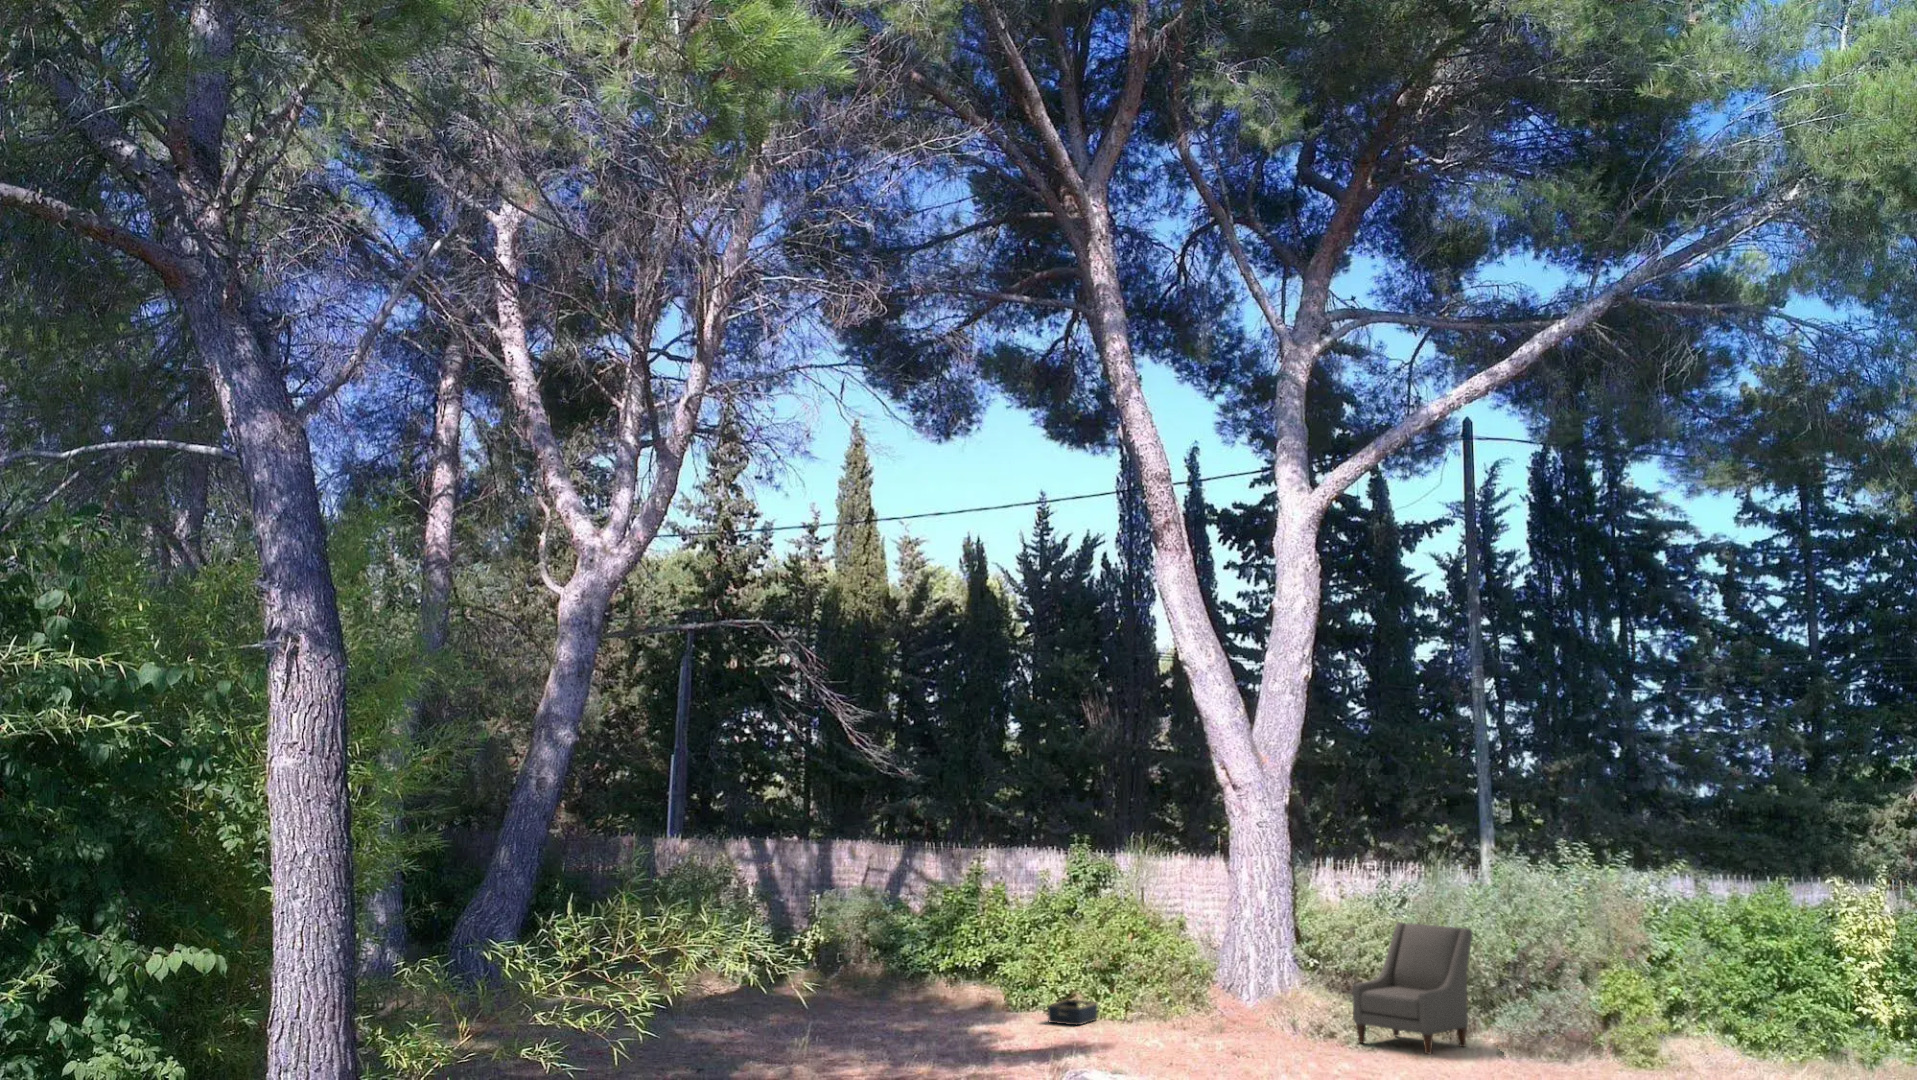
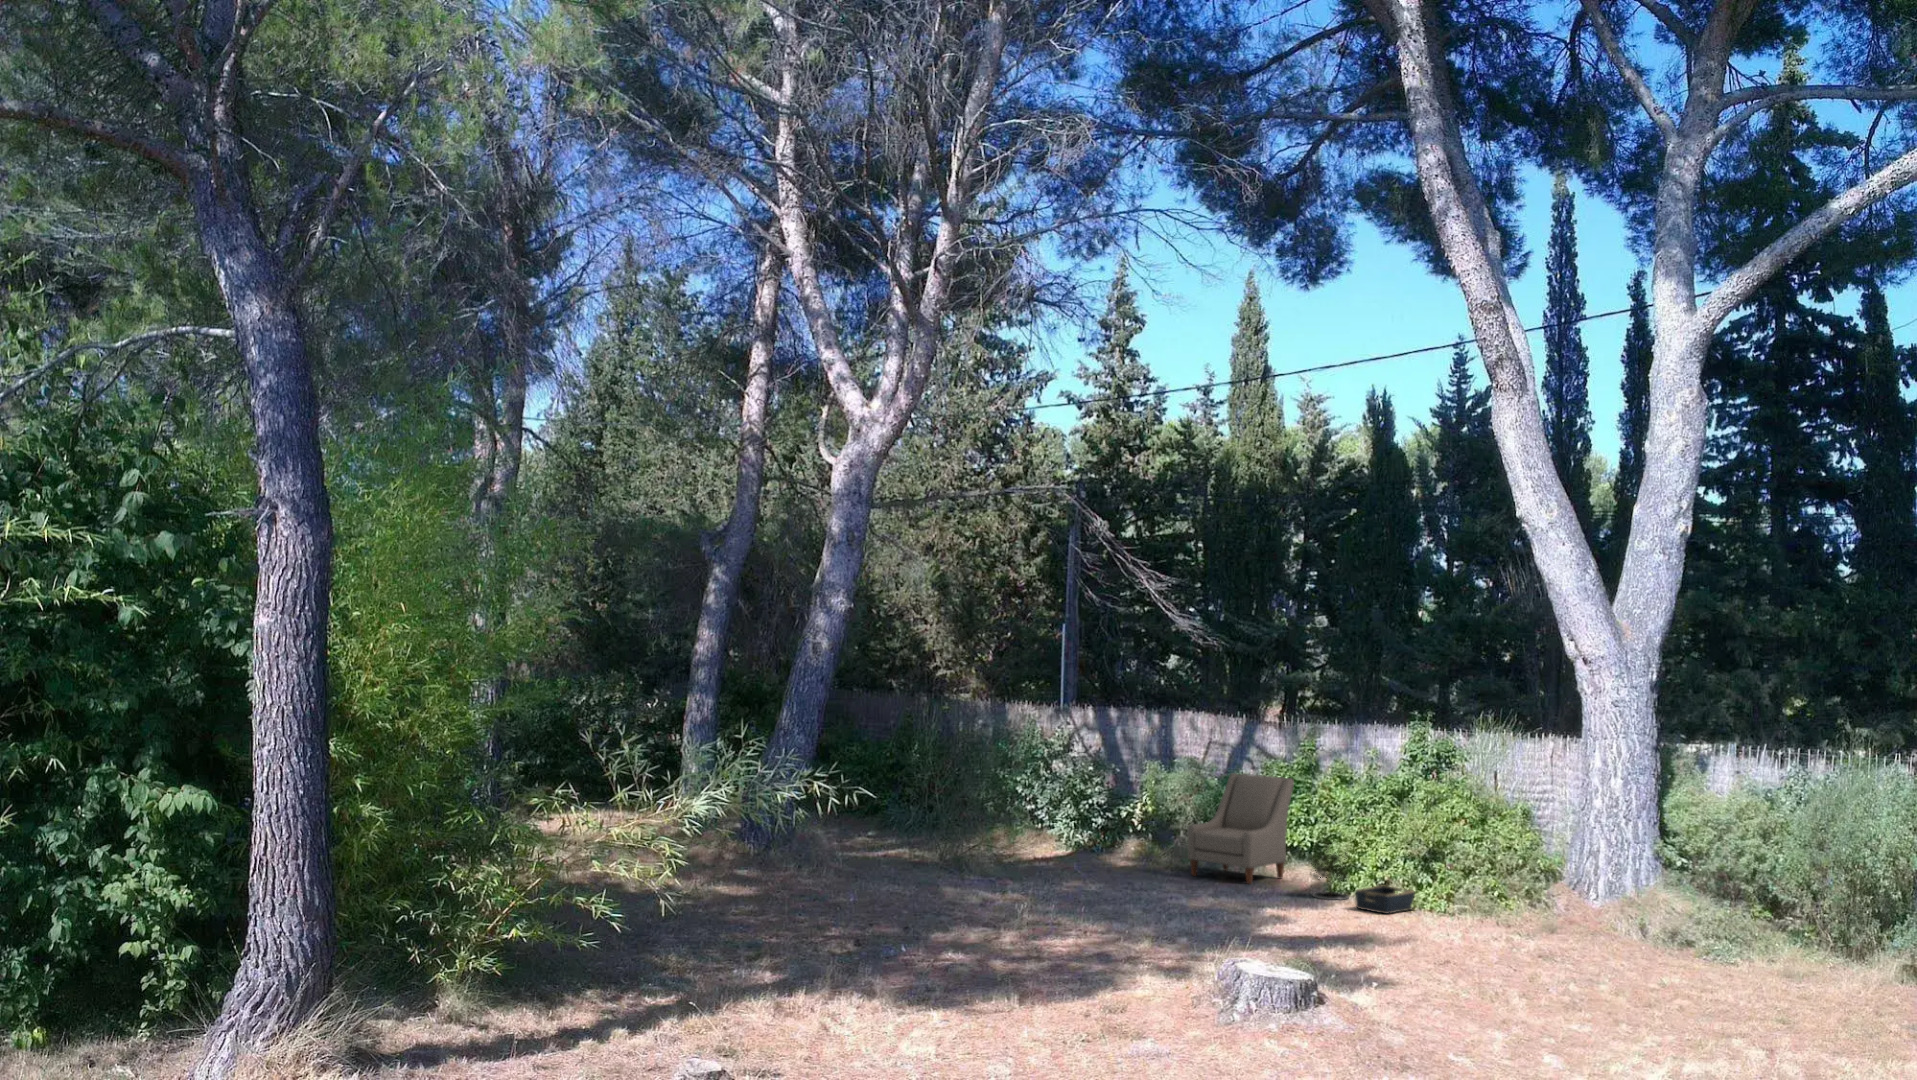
chair: present [1352,922,1472,1054] -> present [1188,773,1294,884]
potted tree: none [996,952,1037,1017] -> present [1310,836,1349,900]

